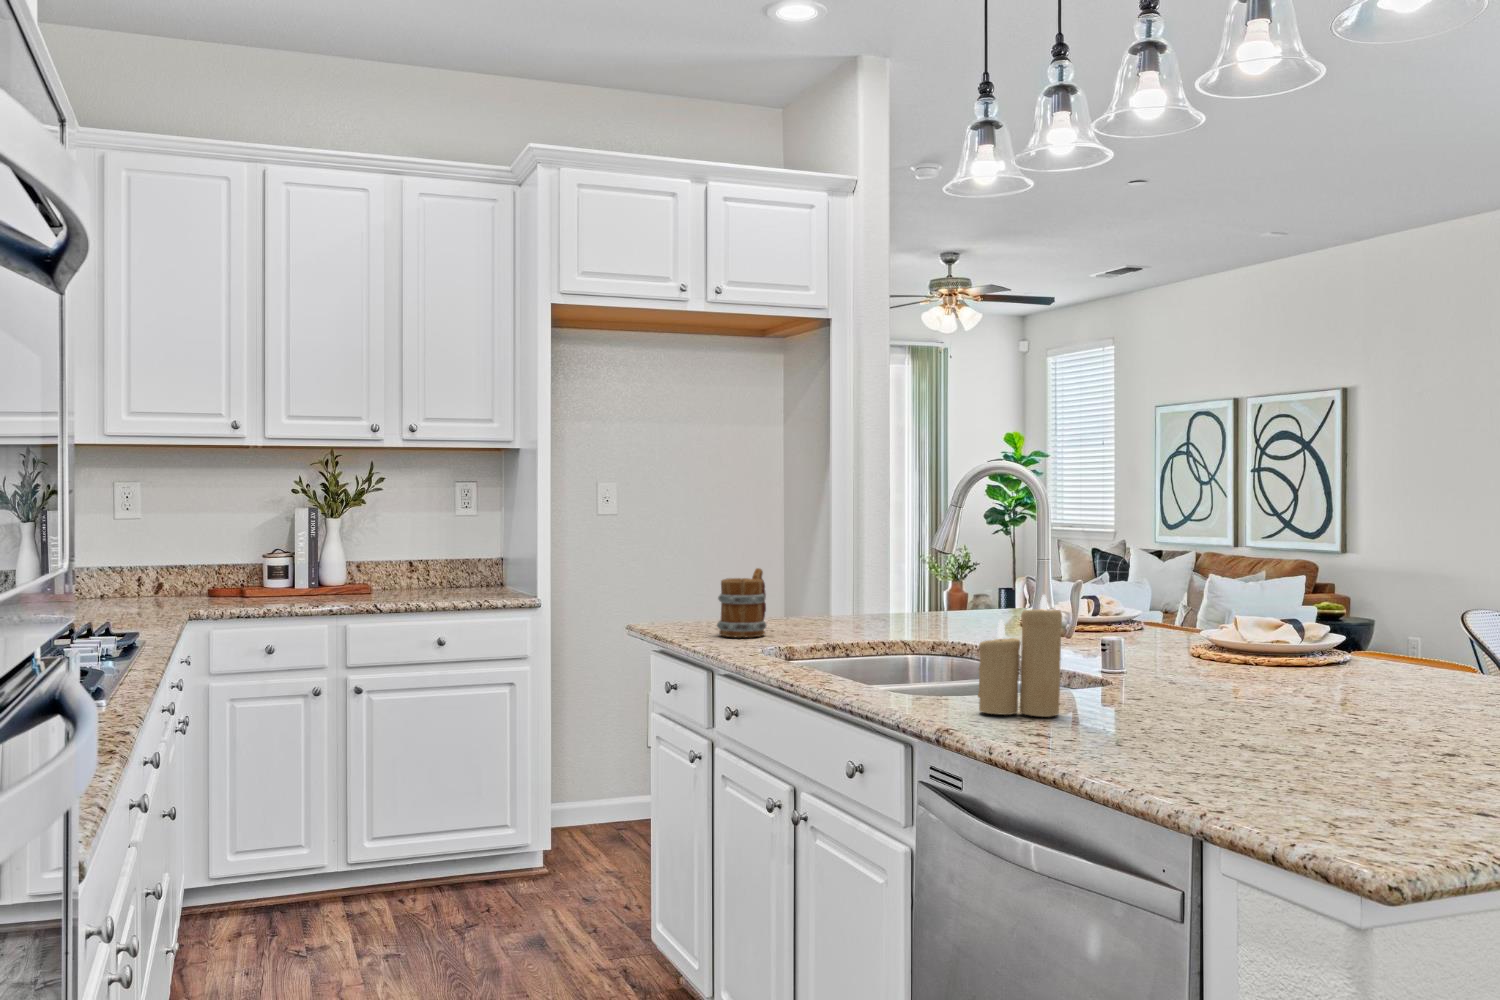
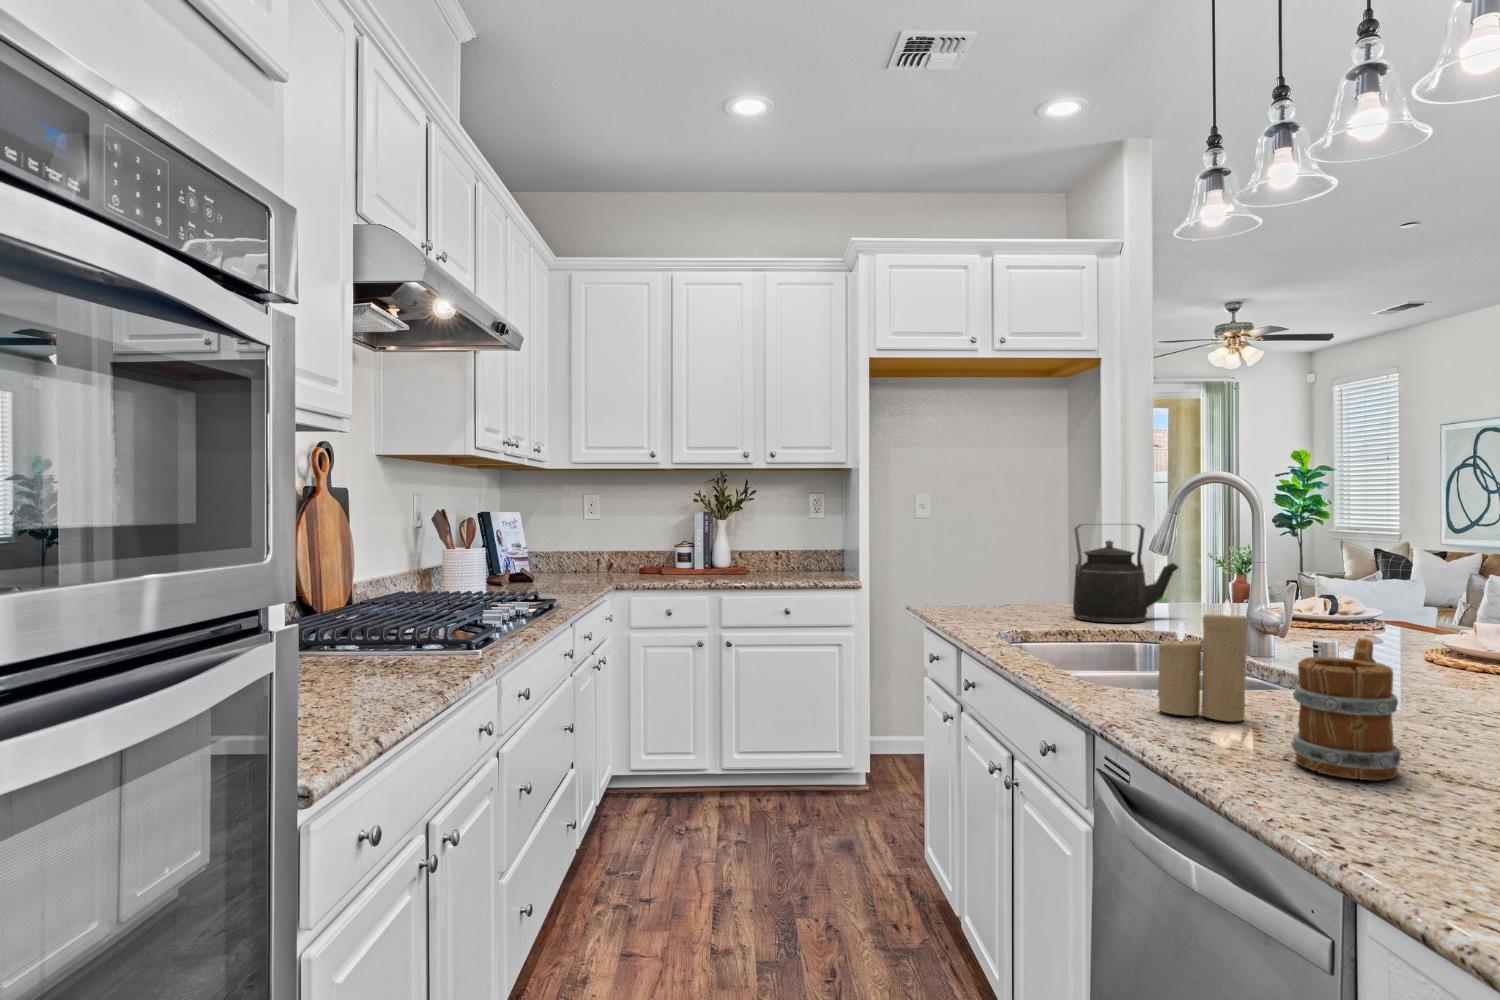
kettle: none [834,519,945,634] -> present [1073,524,1178,623]
mug: present [717,568,767,637] -> present [1291,639,1401,780]

